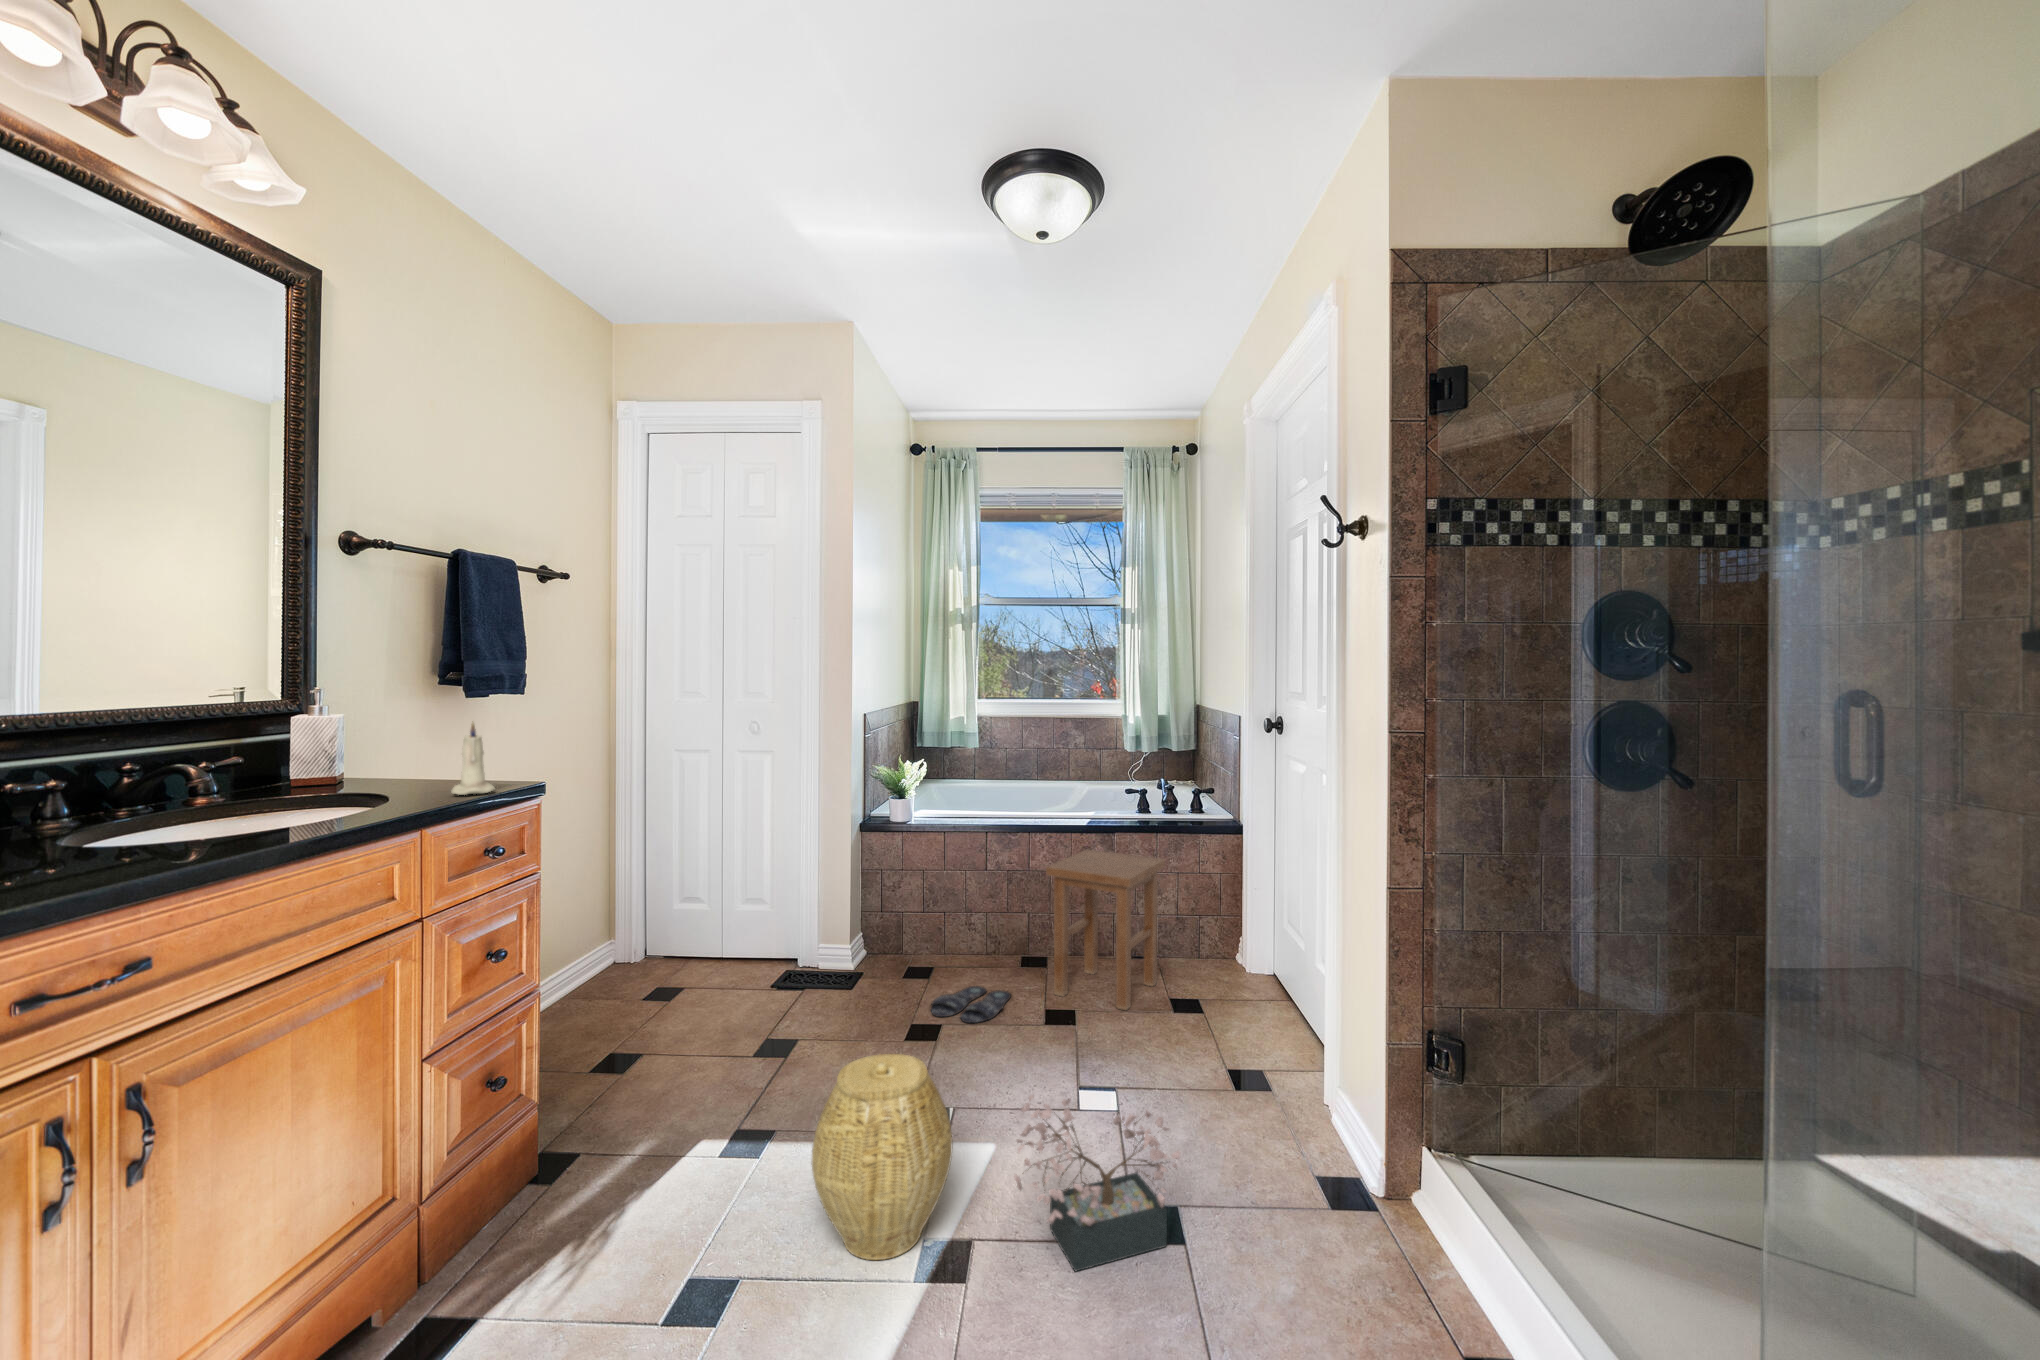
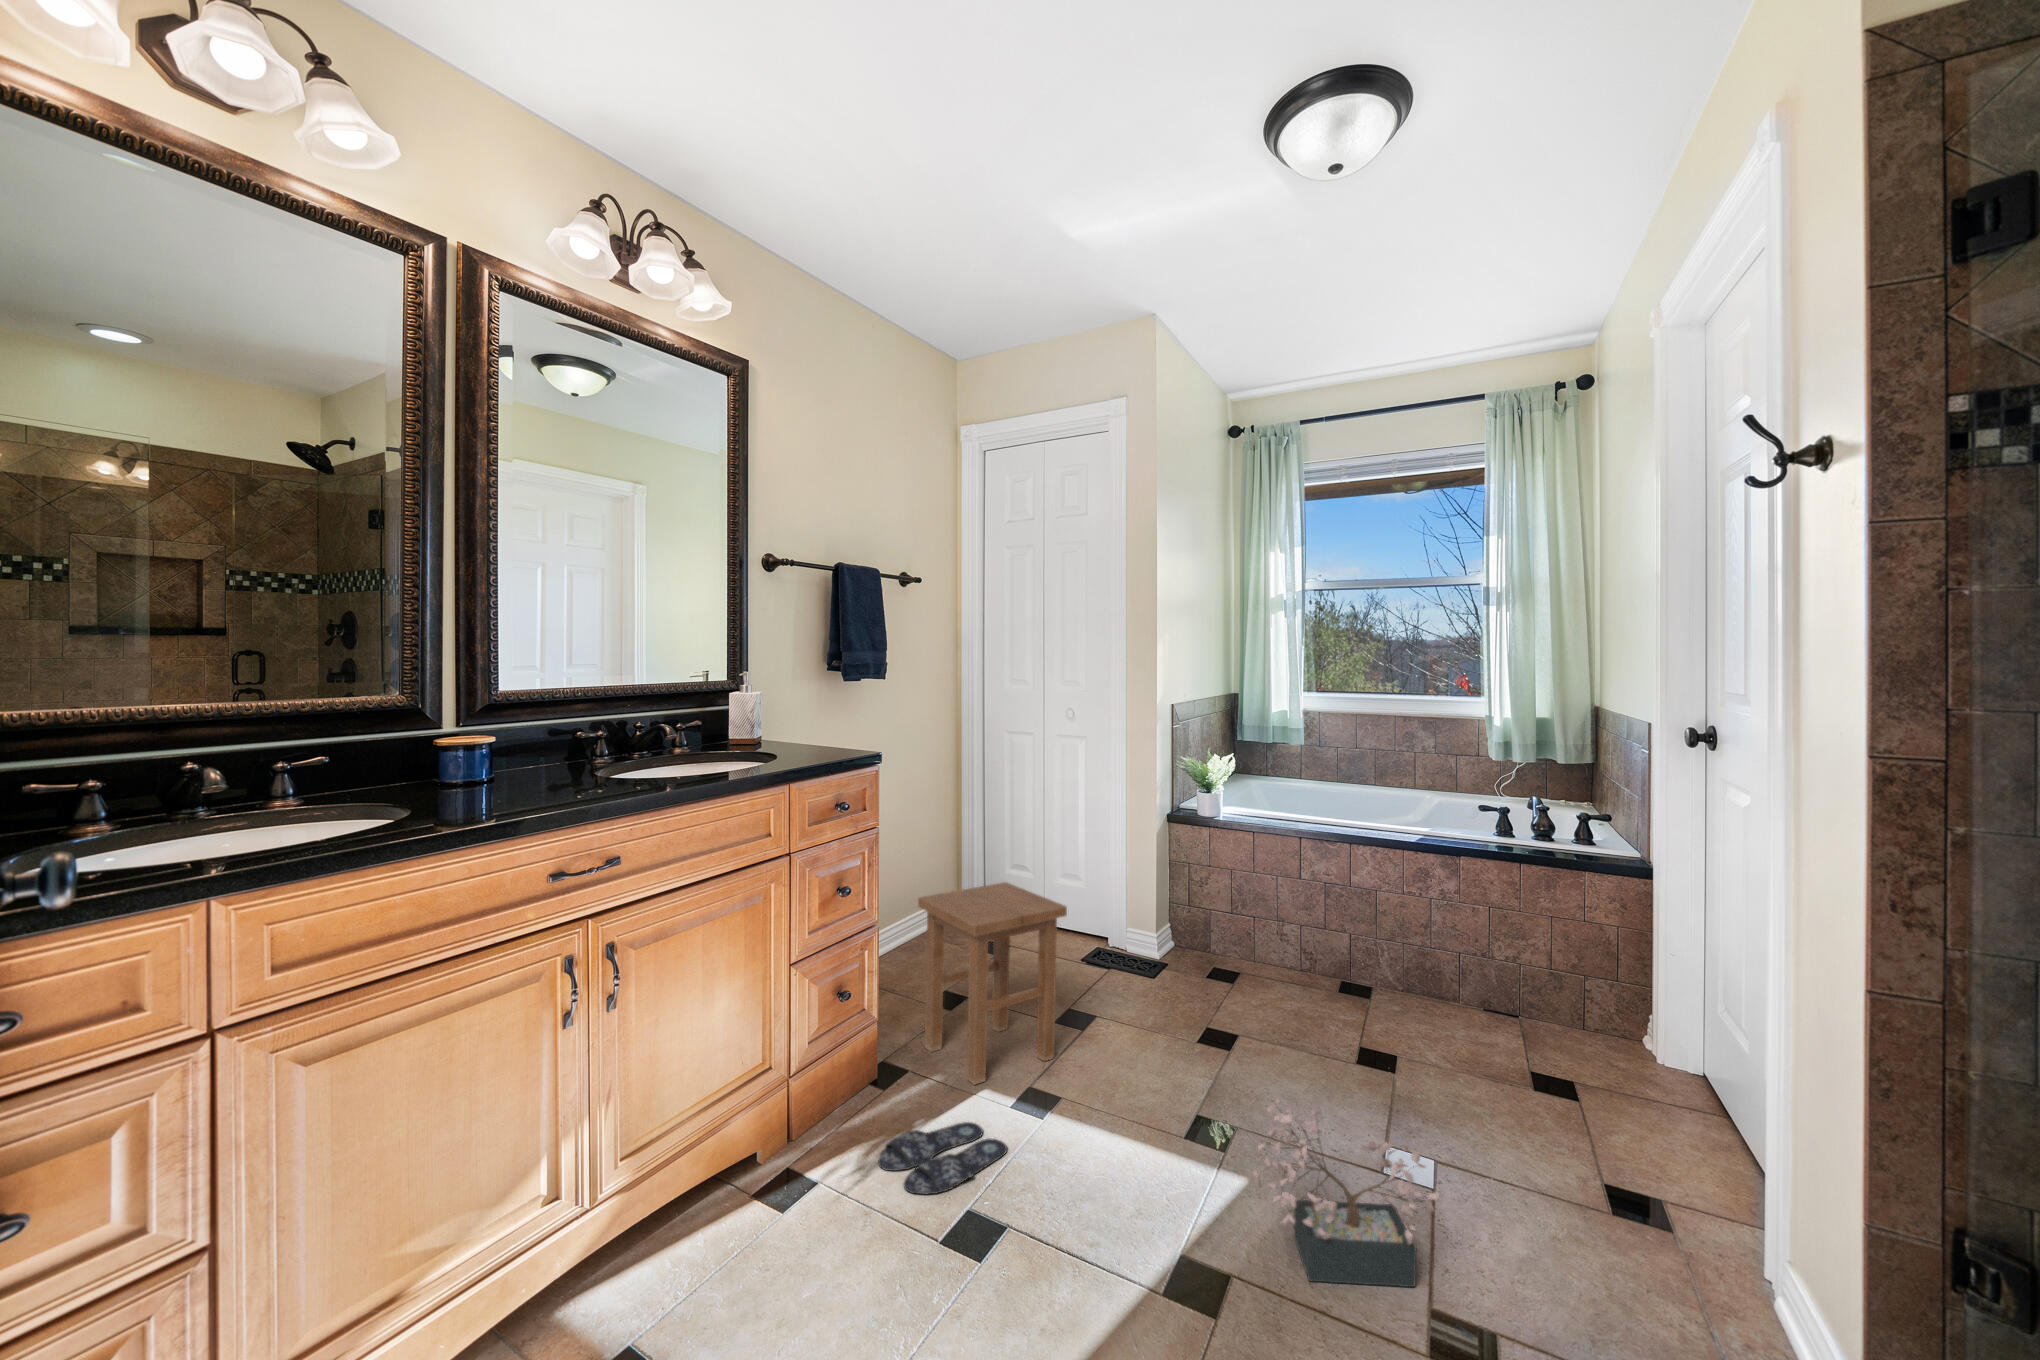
candle: present [451,723,495,795] -> none [817,705,847,763]
stool: present [1046,850,1165,1010] -> present [918,882,1067,1085]
slippers: present [931,986,1011,1023] -> present [878,1122,1007,1194]
woven basket: present [812,1054,952,1260] -> none [1072,1030,1200,1217]

